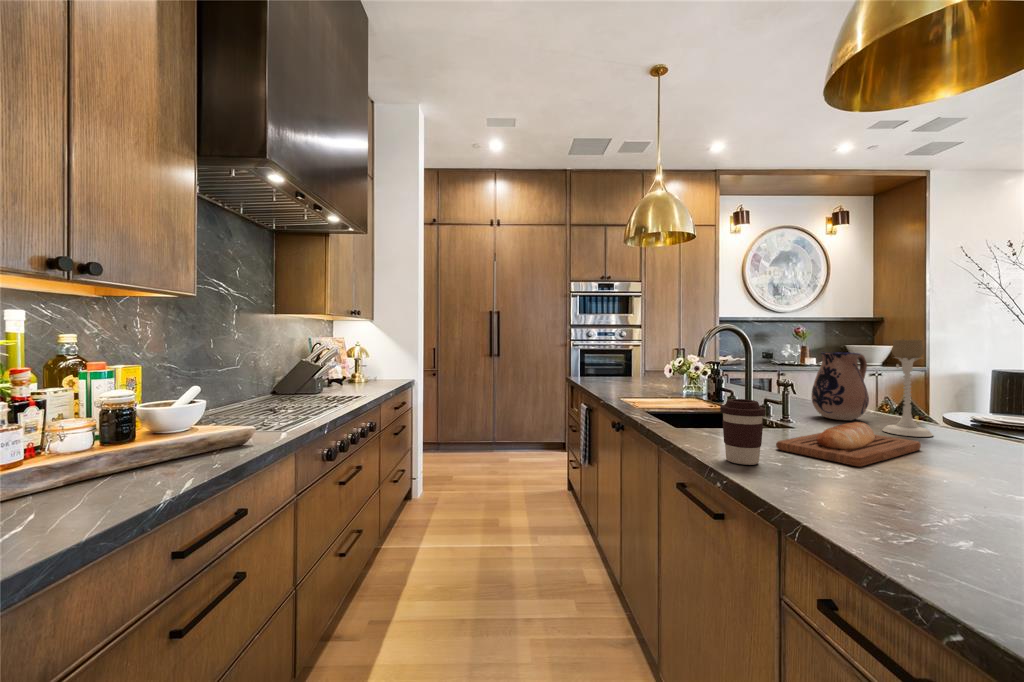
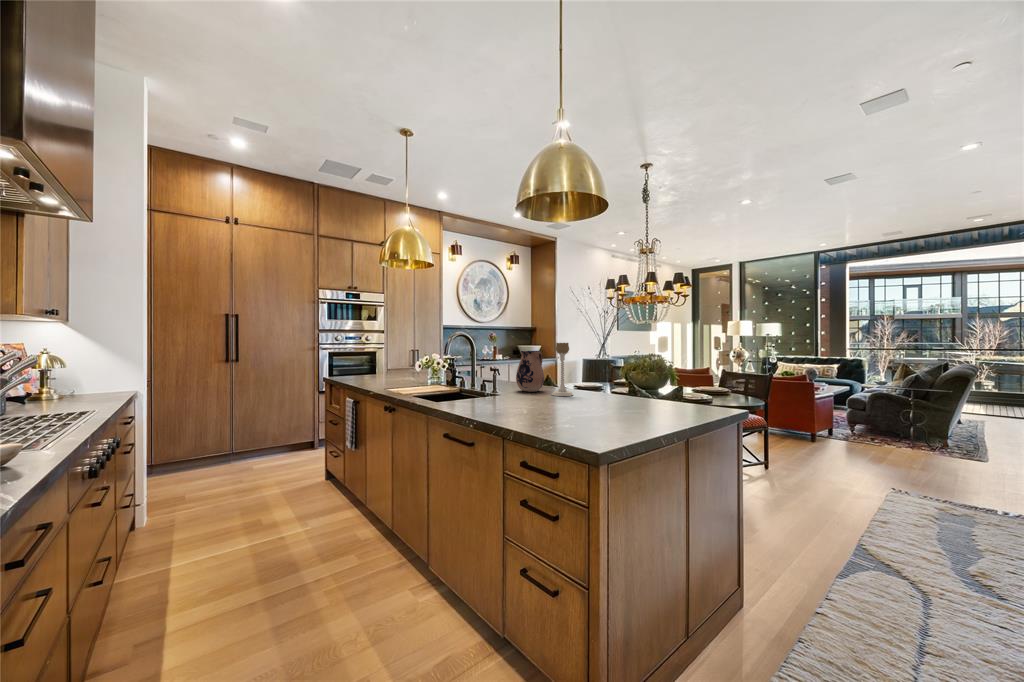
coffee cup: present [720,399,766,465] -> none [482,379,507,417]
bread loaf: present [776,422,921,467] -> none [508,390,570,411]

